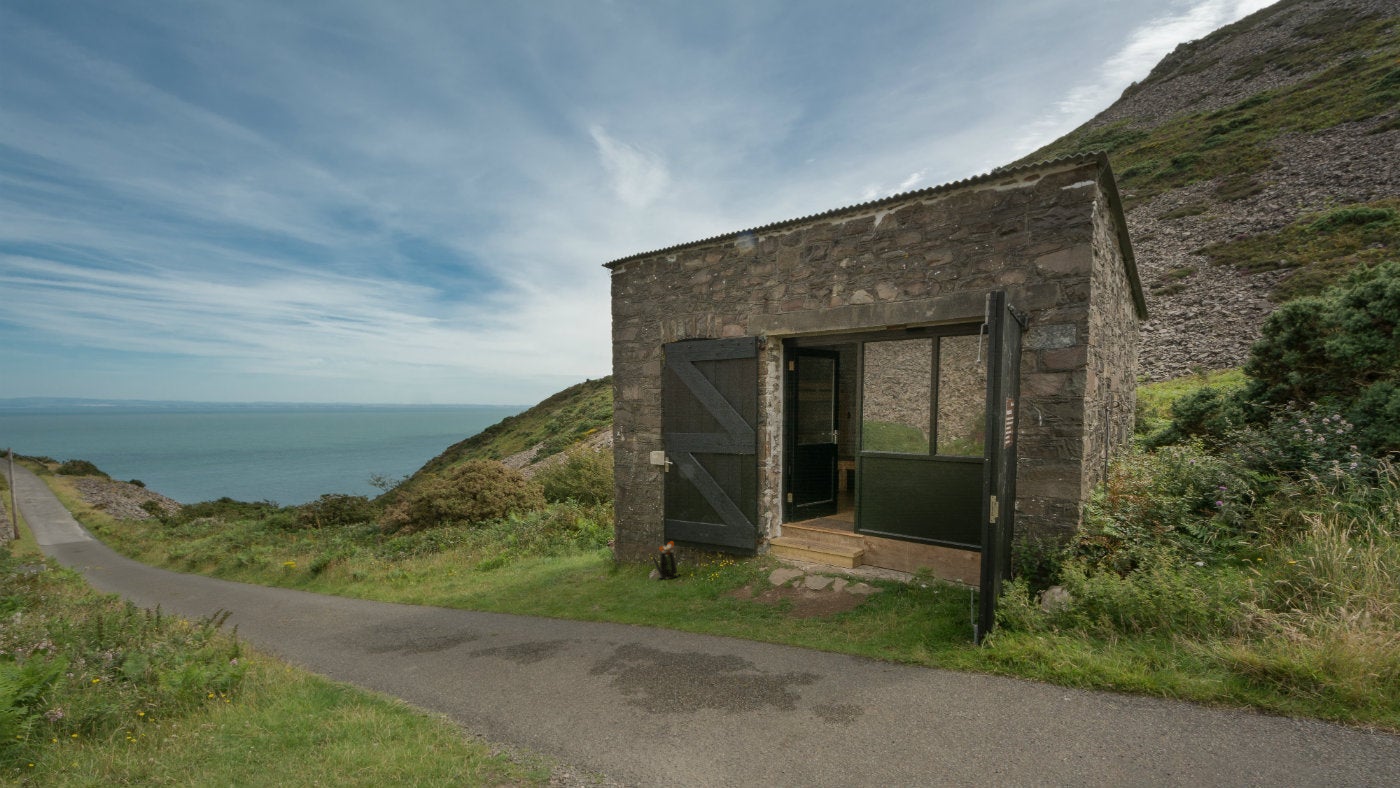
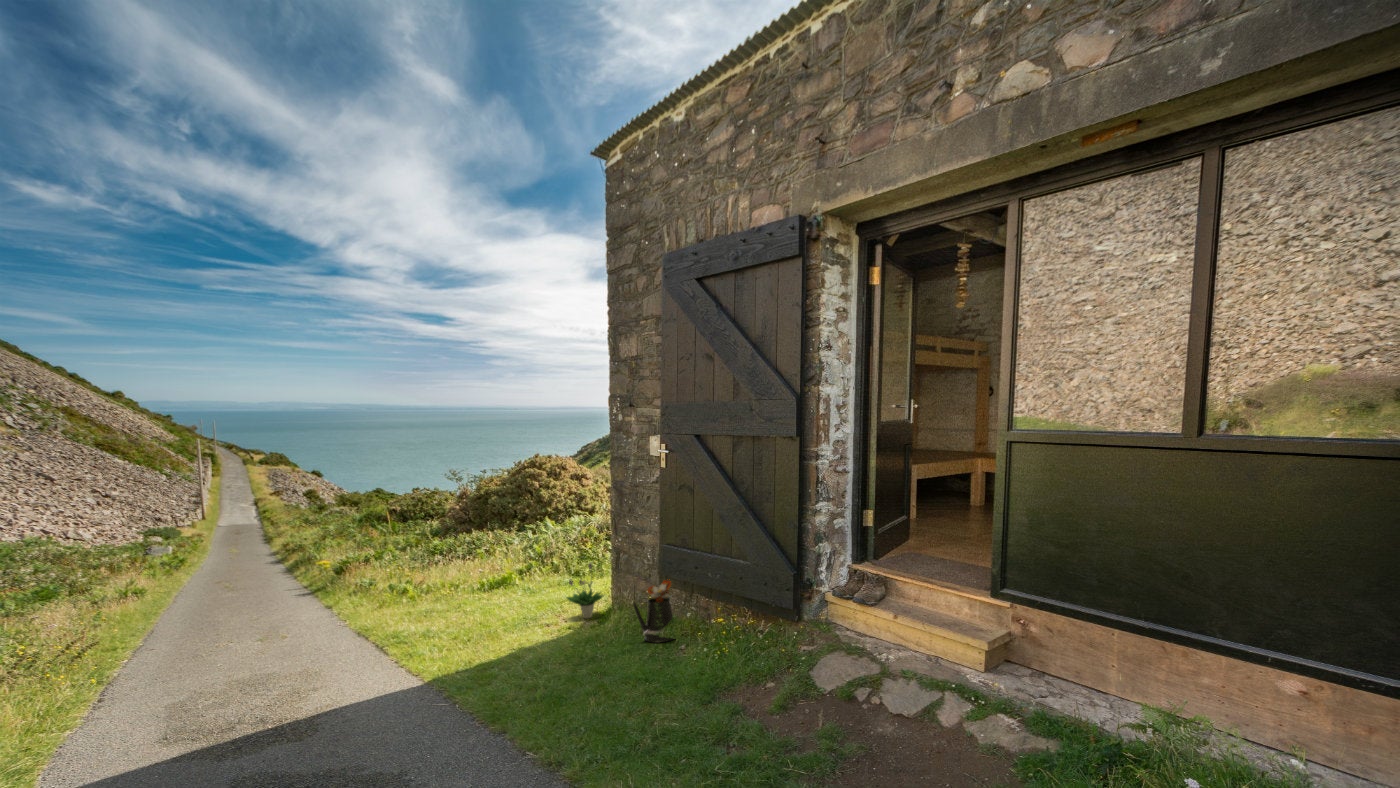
potted plant: none [596,536,623,572] -> present [567,562,604,618]

